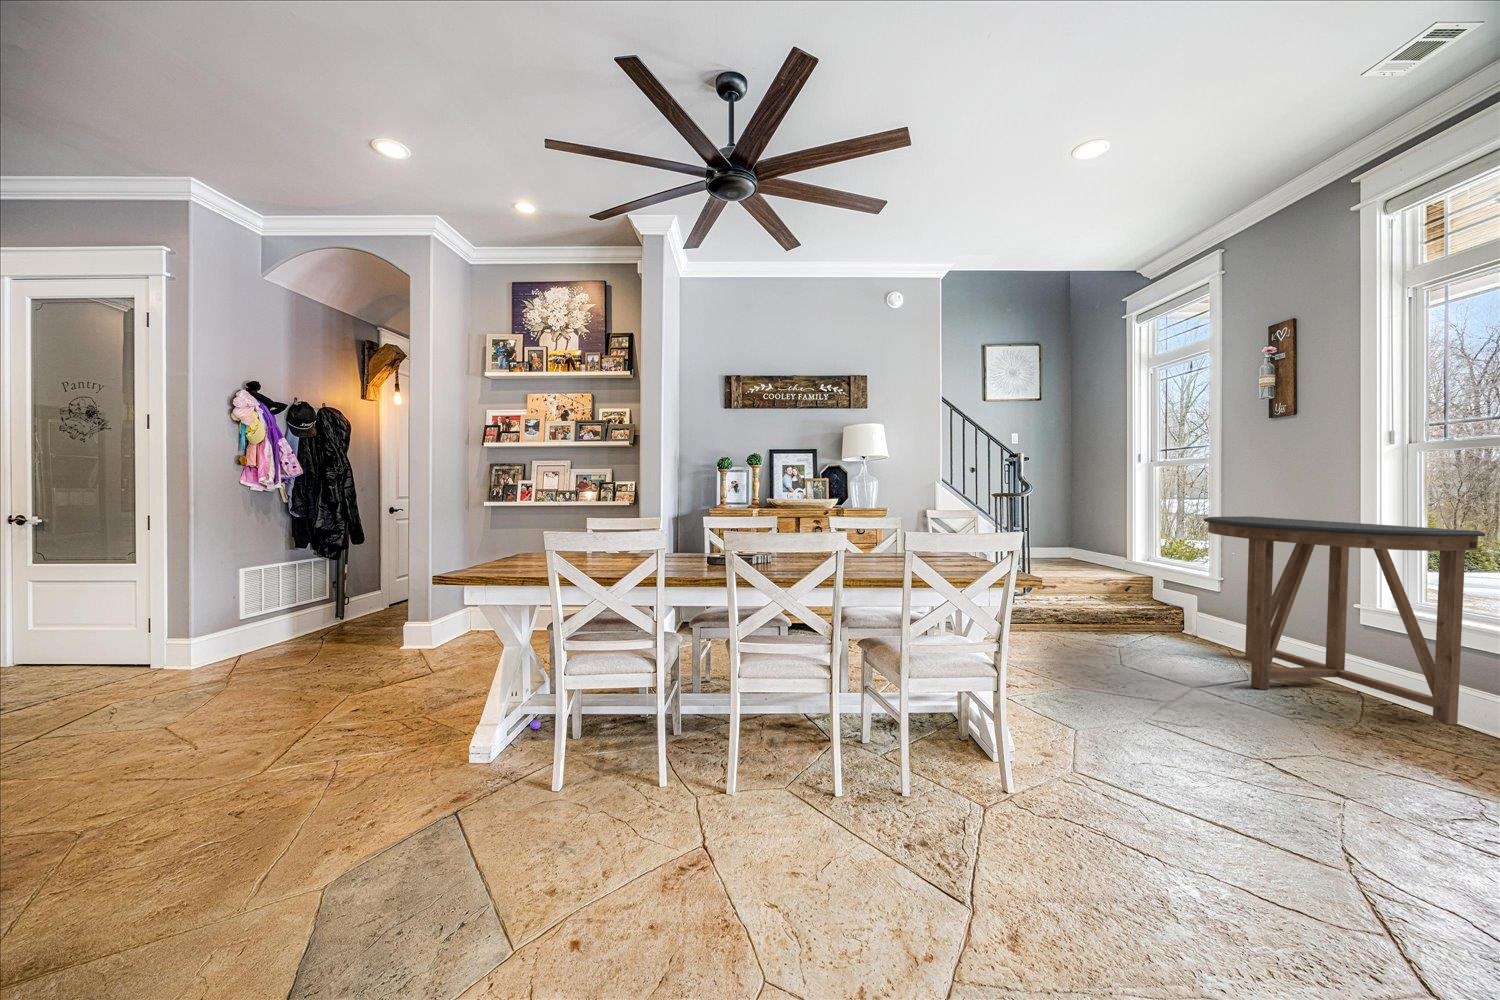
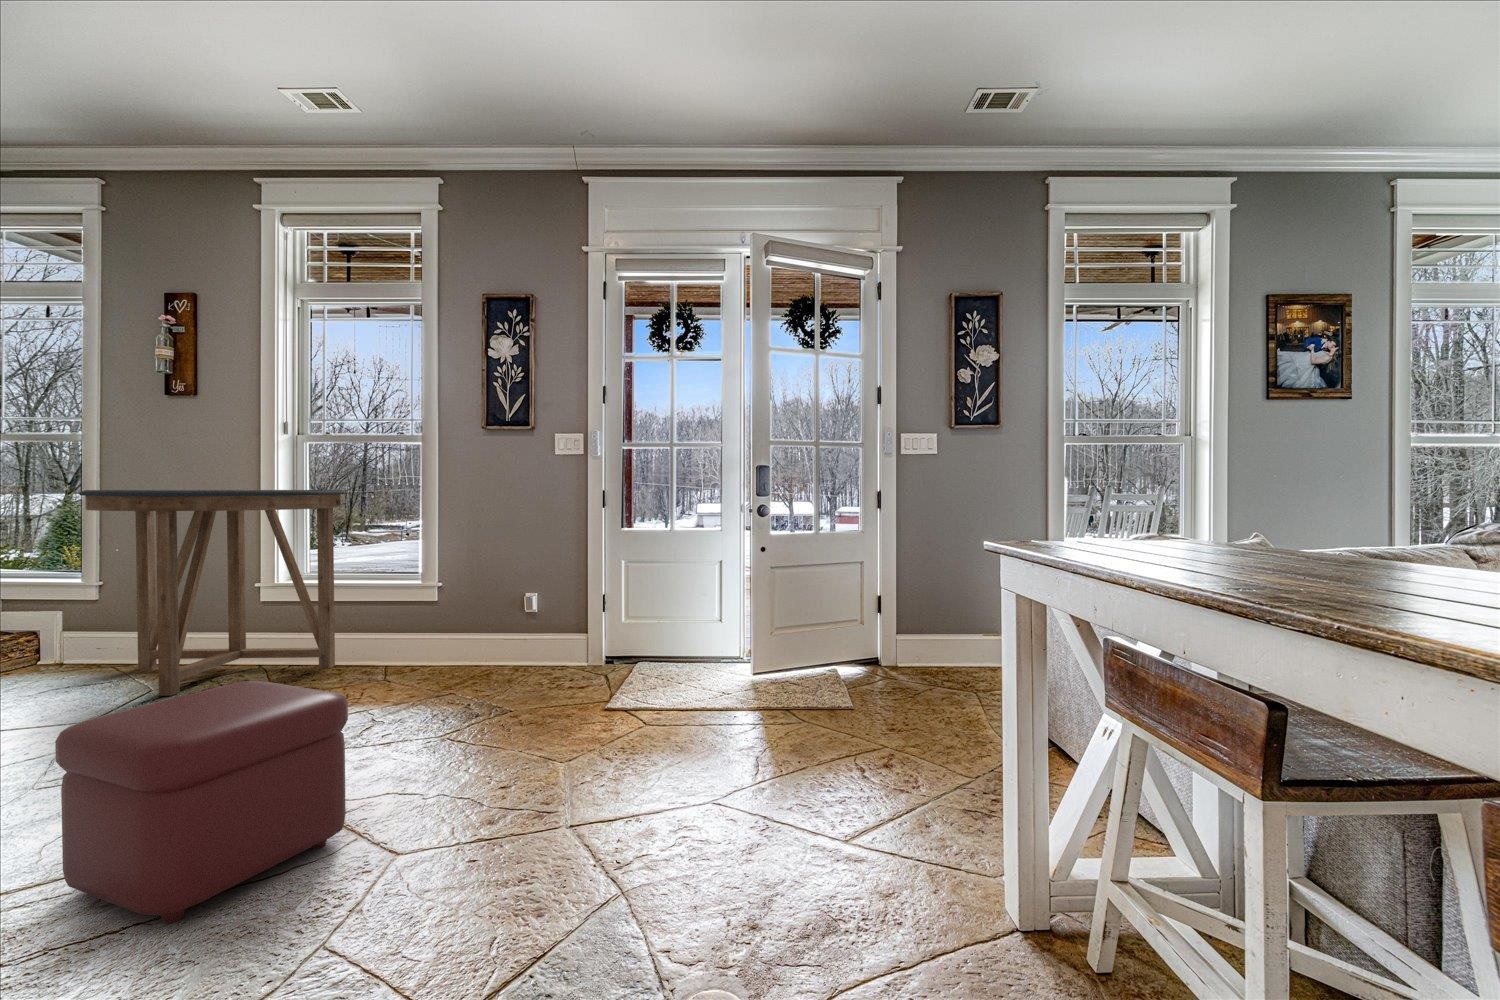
ottoman: none [1125,699,1379,914] -> present [55,681,348,923]

